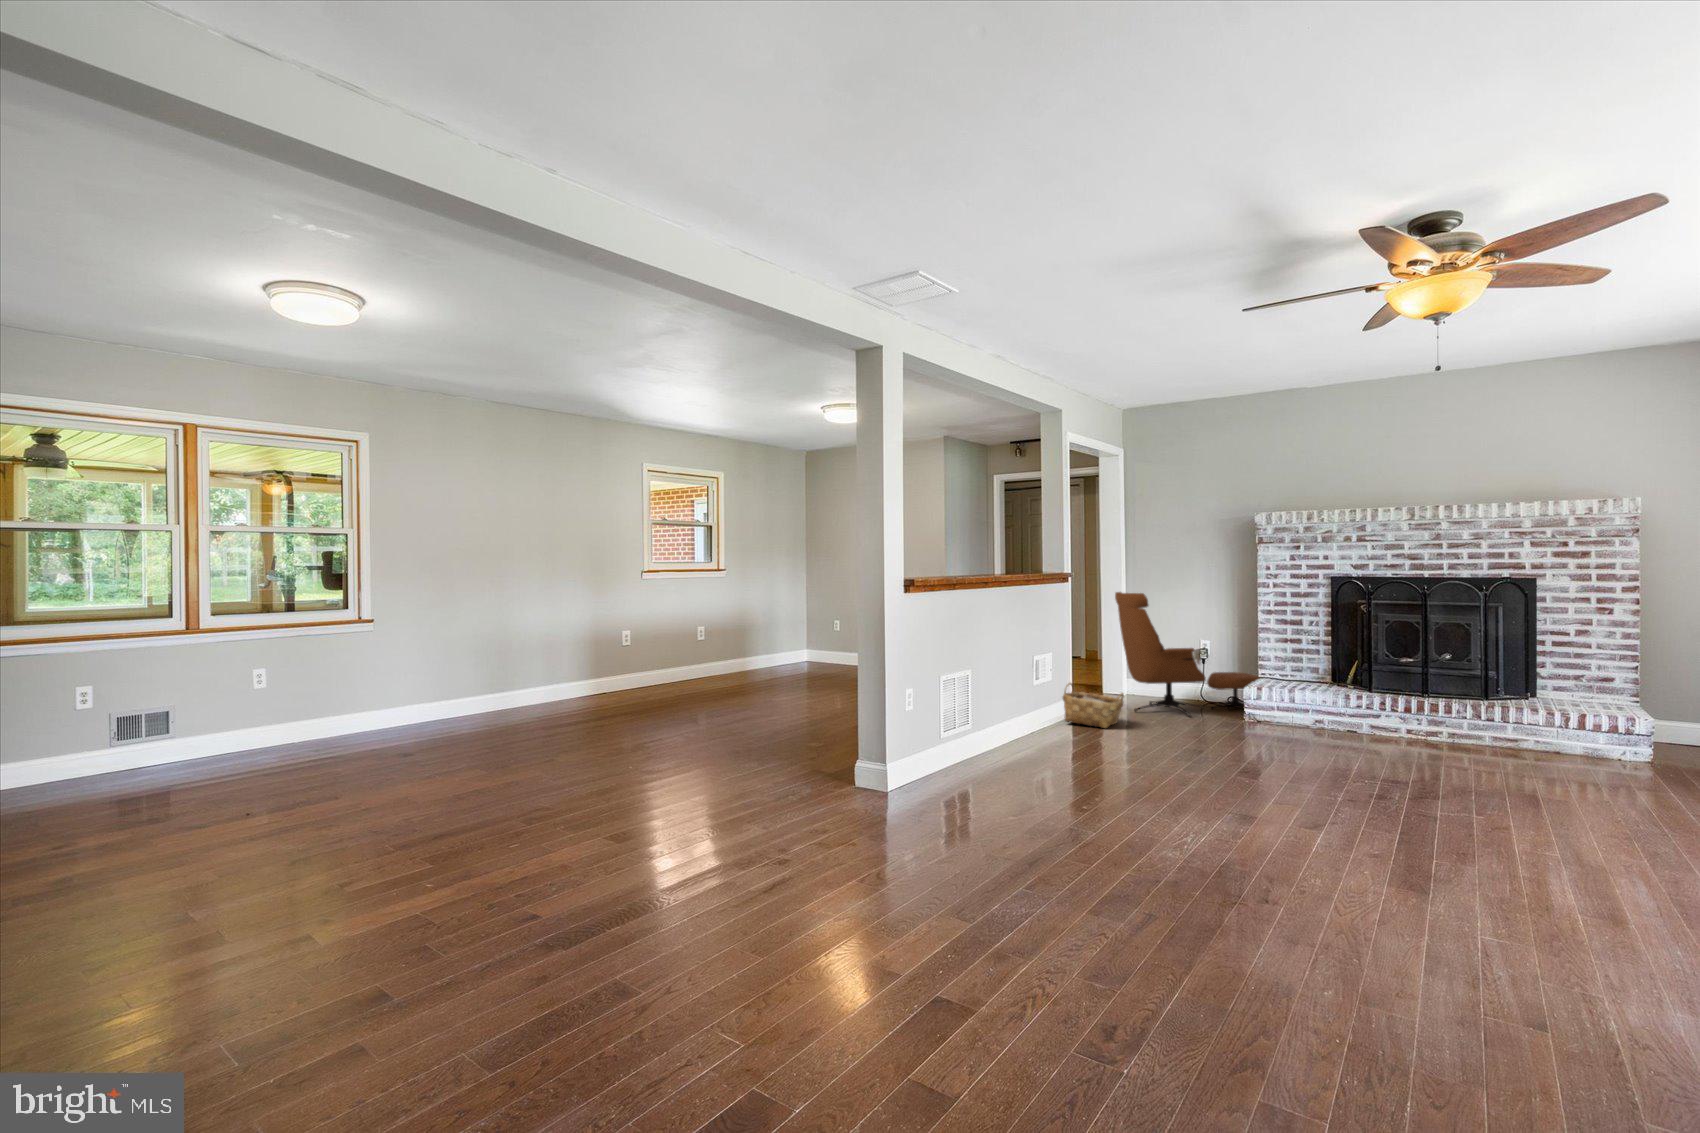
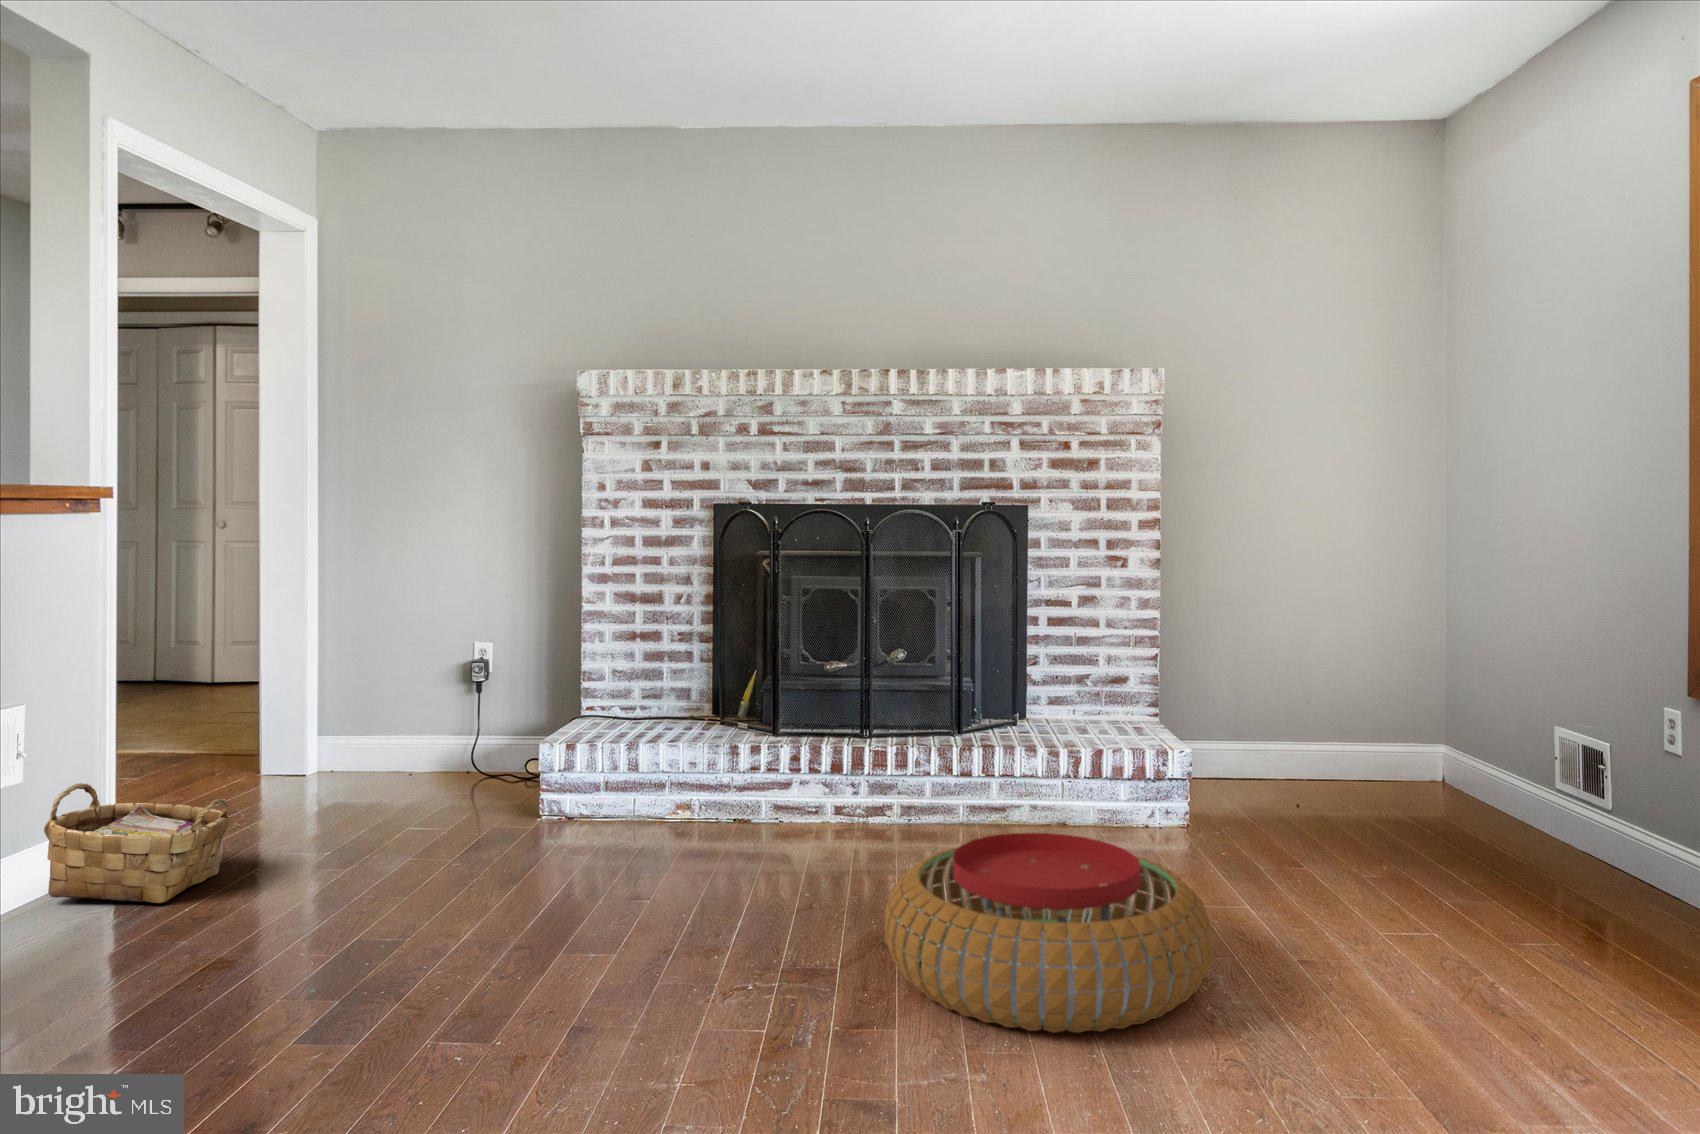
lounge chair: present [1115,592,1259,717] -> none [249,538,594,826]
pouf: none [1436,733,1624,811] -> present [885,833,1214,1033]

